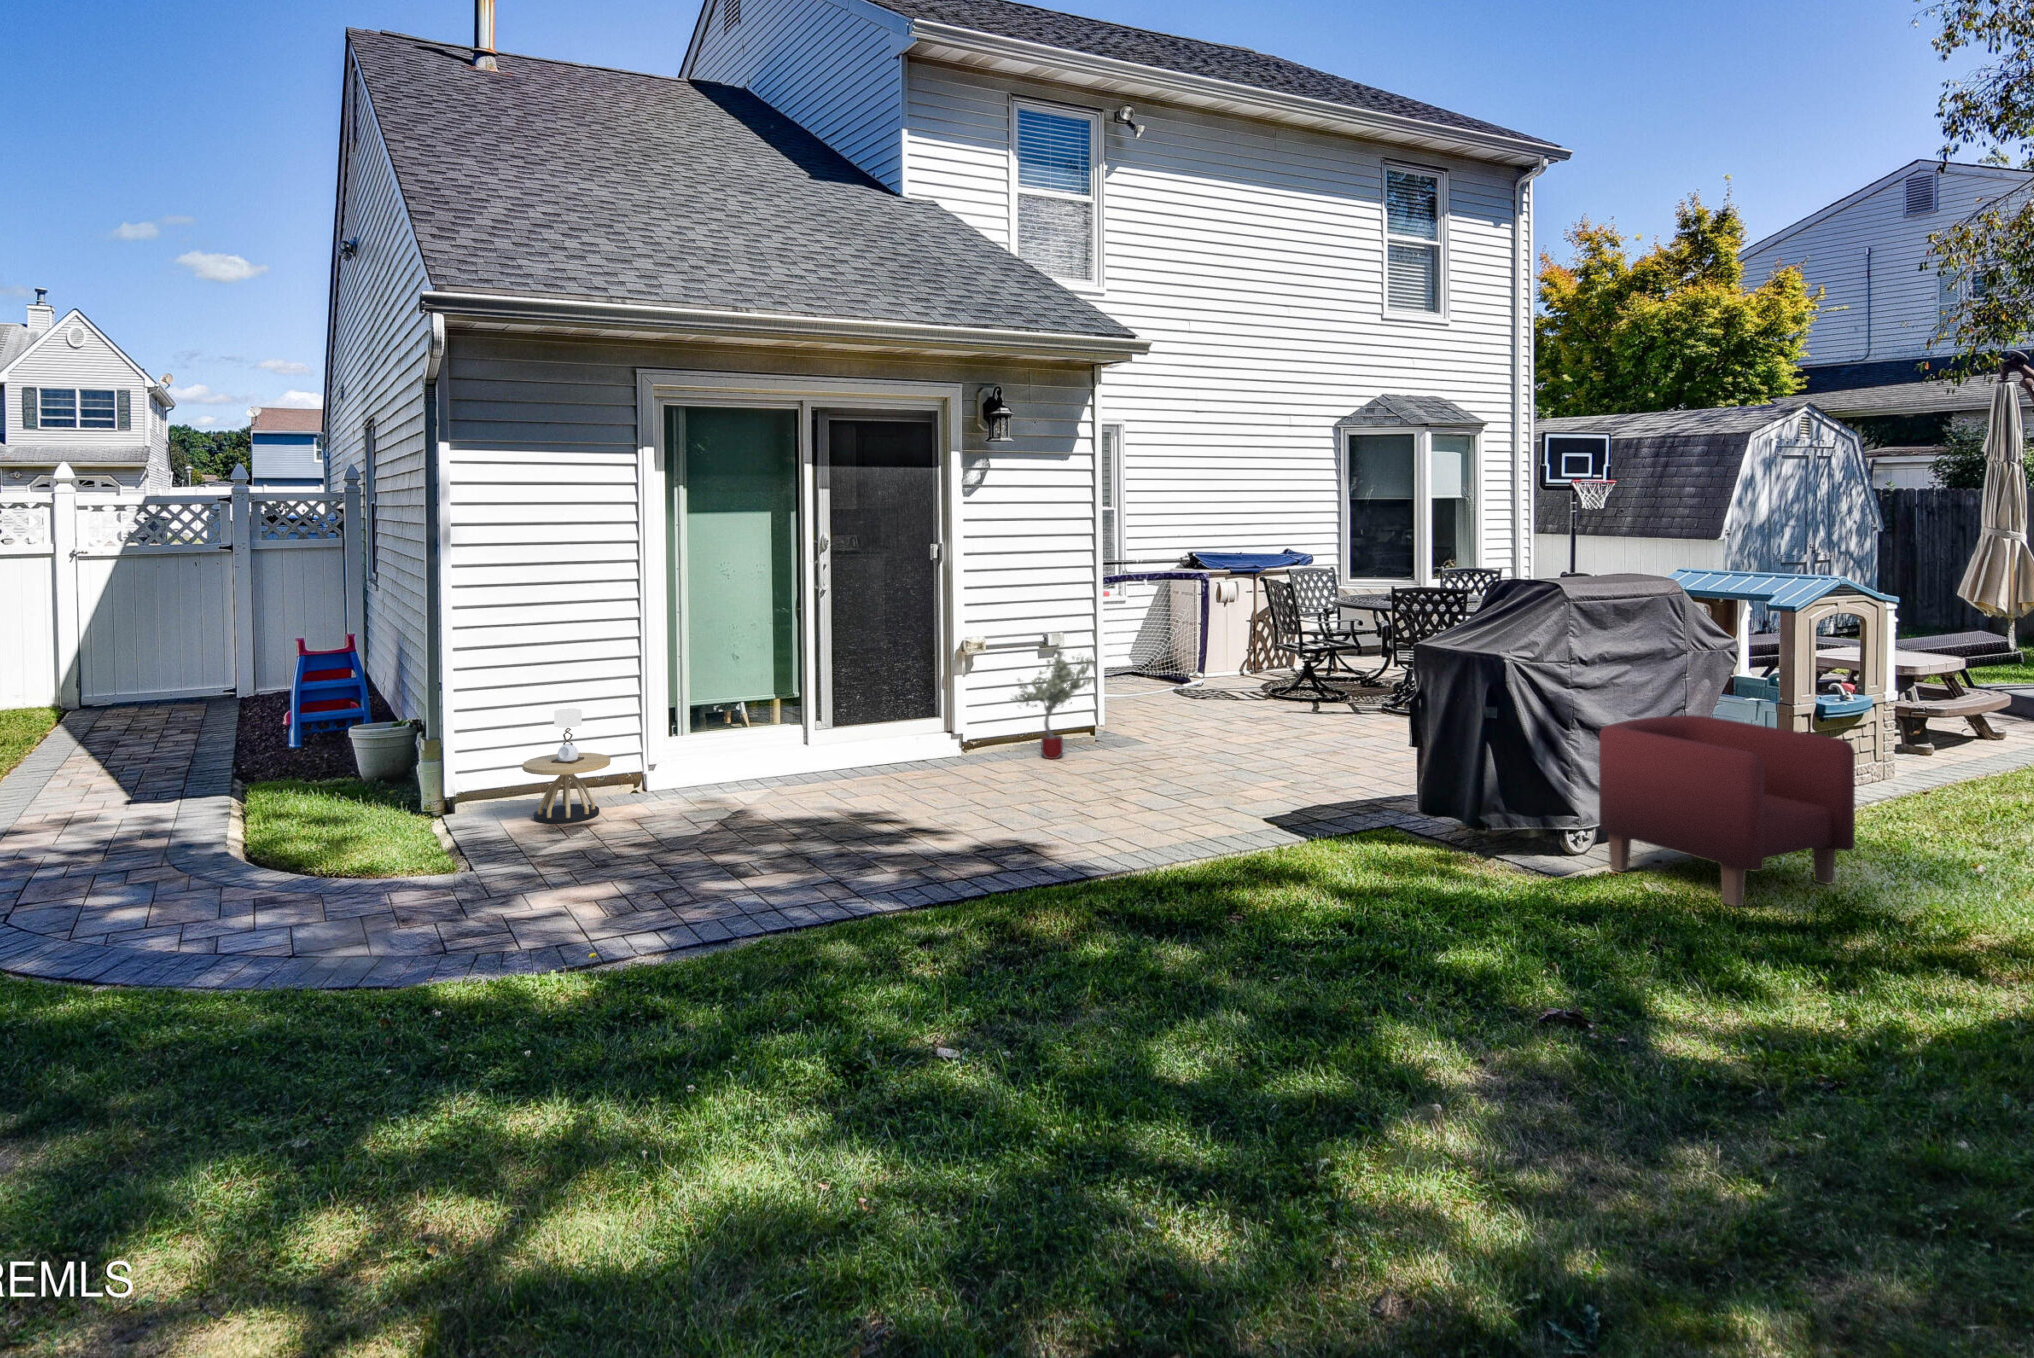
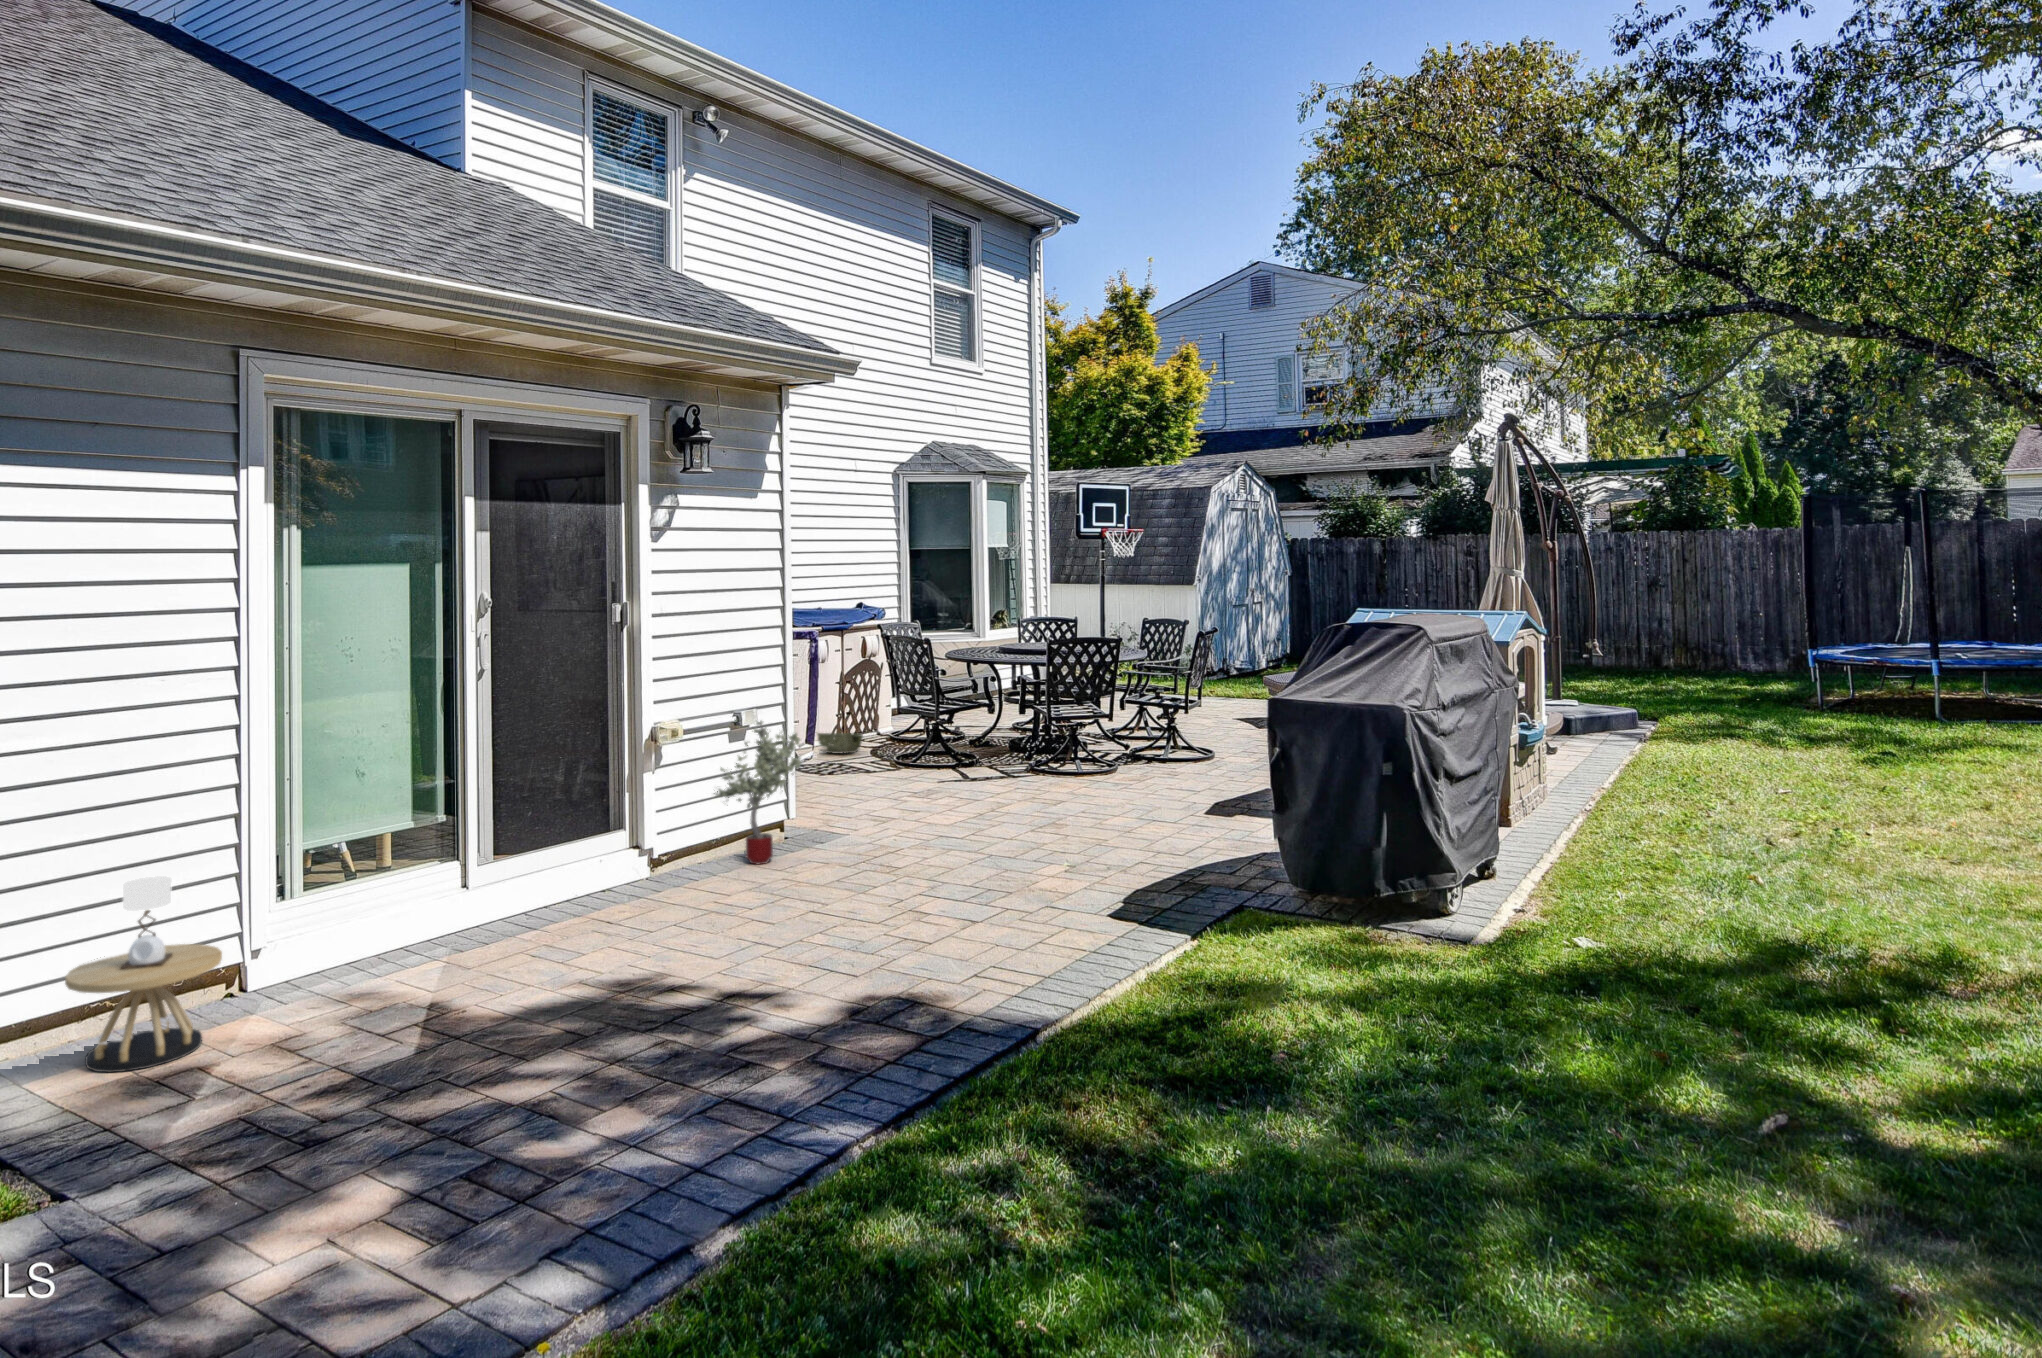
woven basket: none [1219,660,1262,682] -> present [817,733,863,754]
armchair: present [1599,715,1855,907] -> none [1429,734,1637,911]

